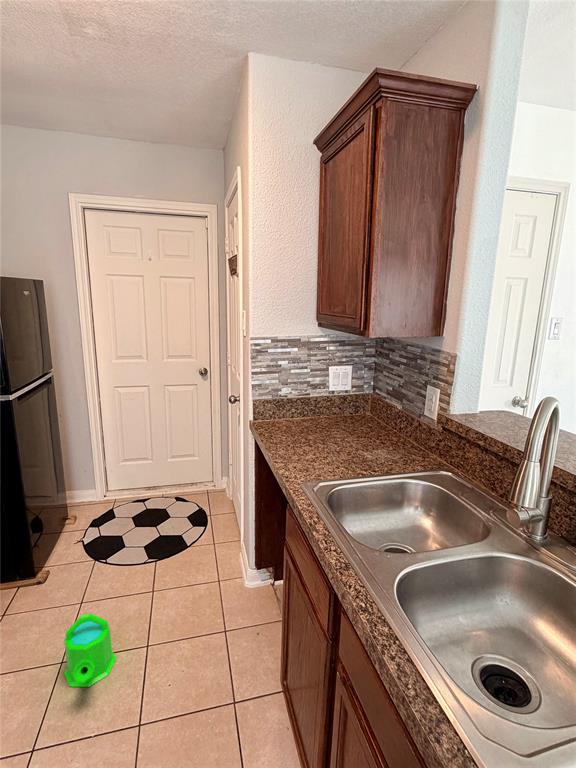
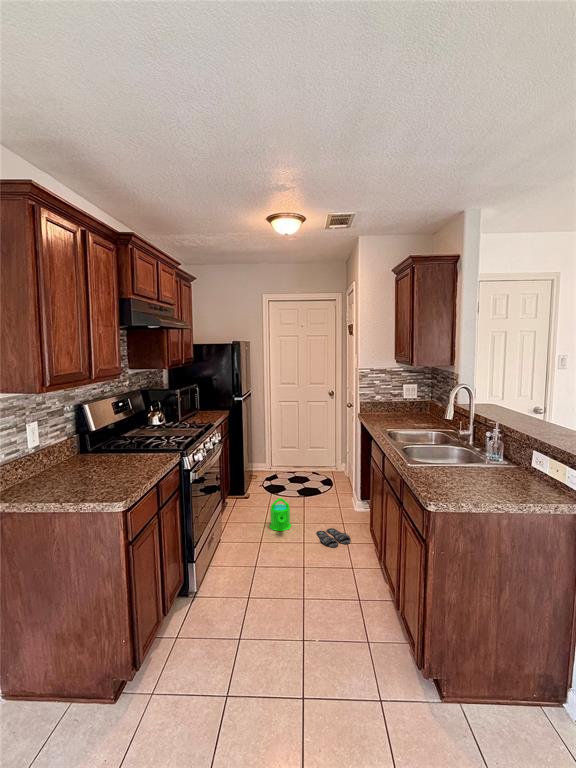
slippers: none [166,654,235,729] -> present [316,528,351,547]

